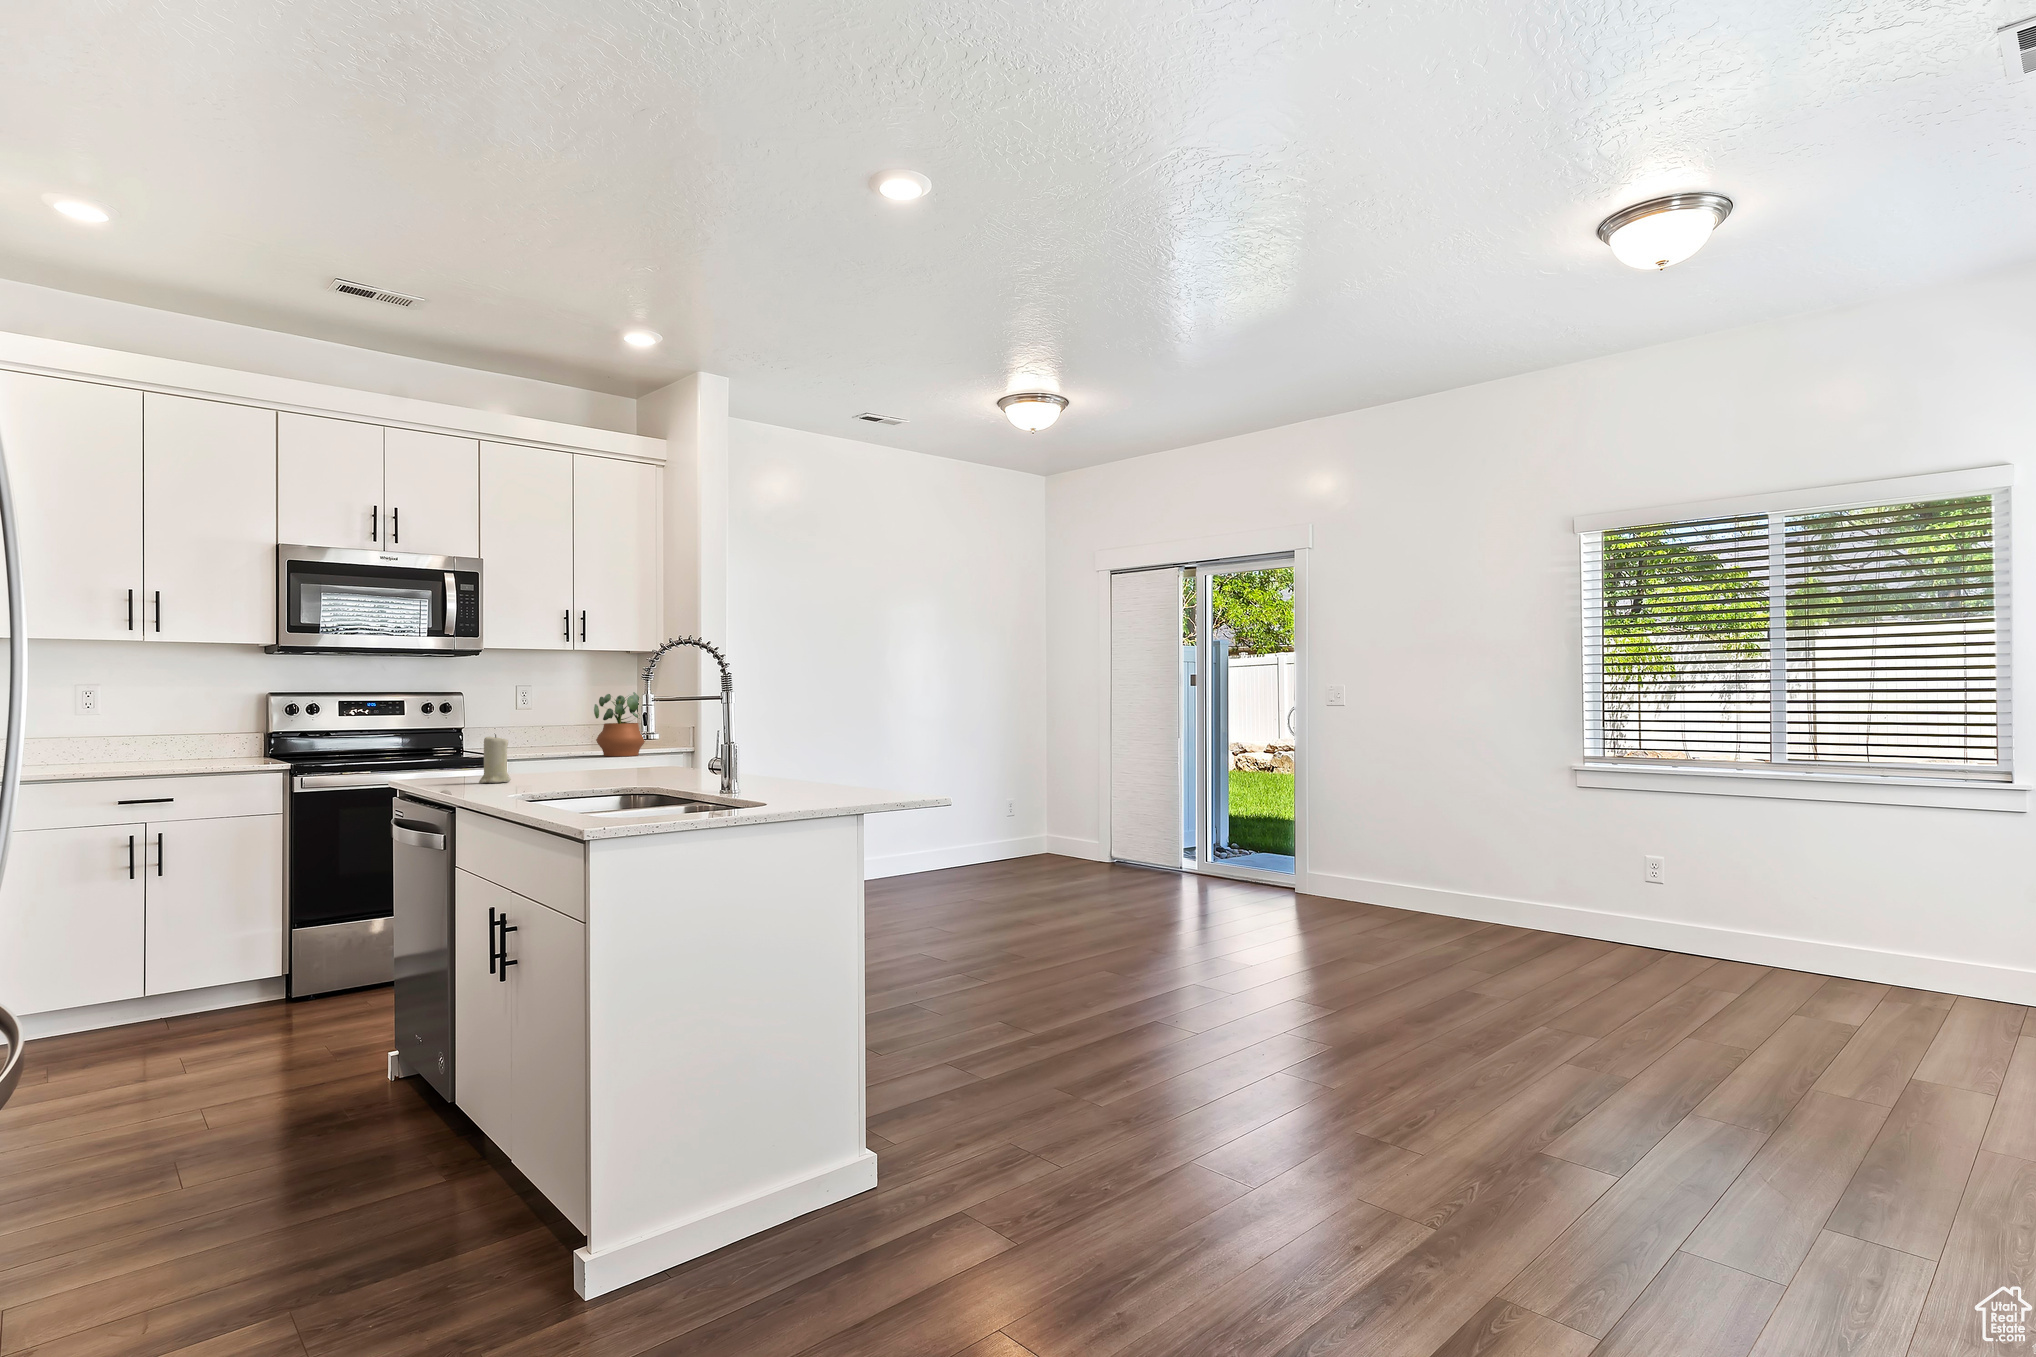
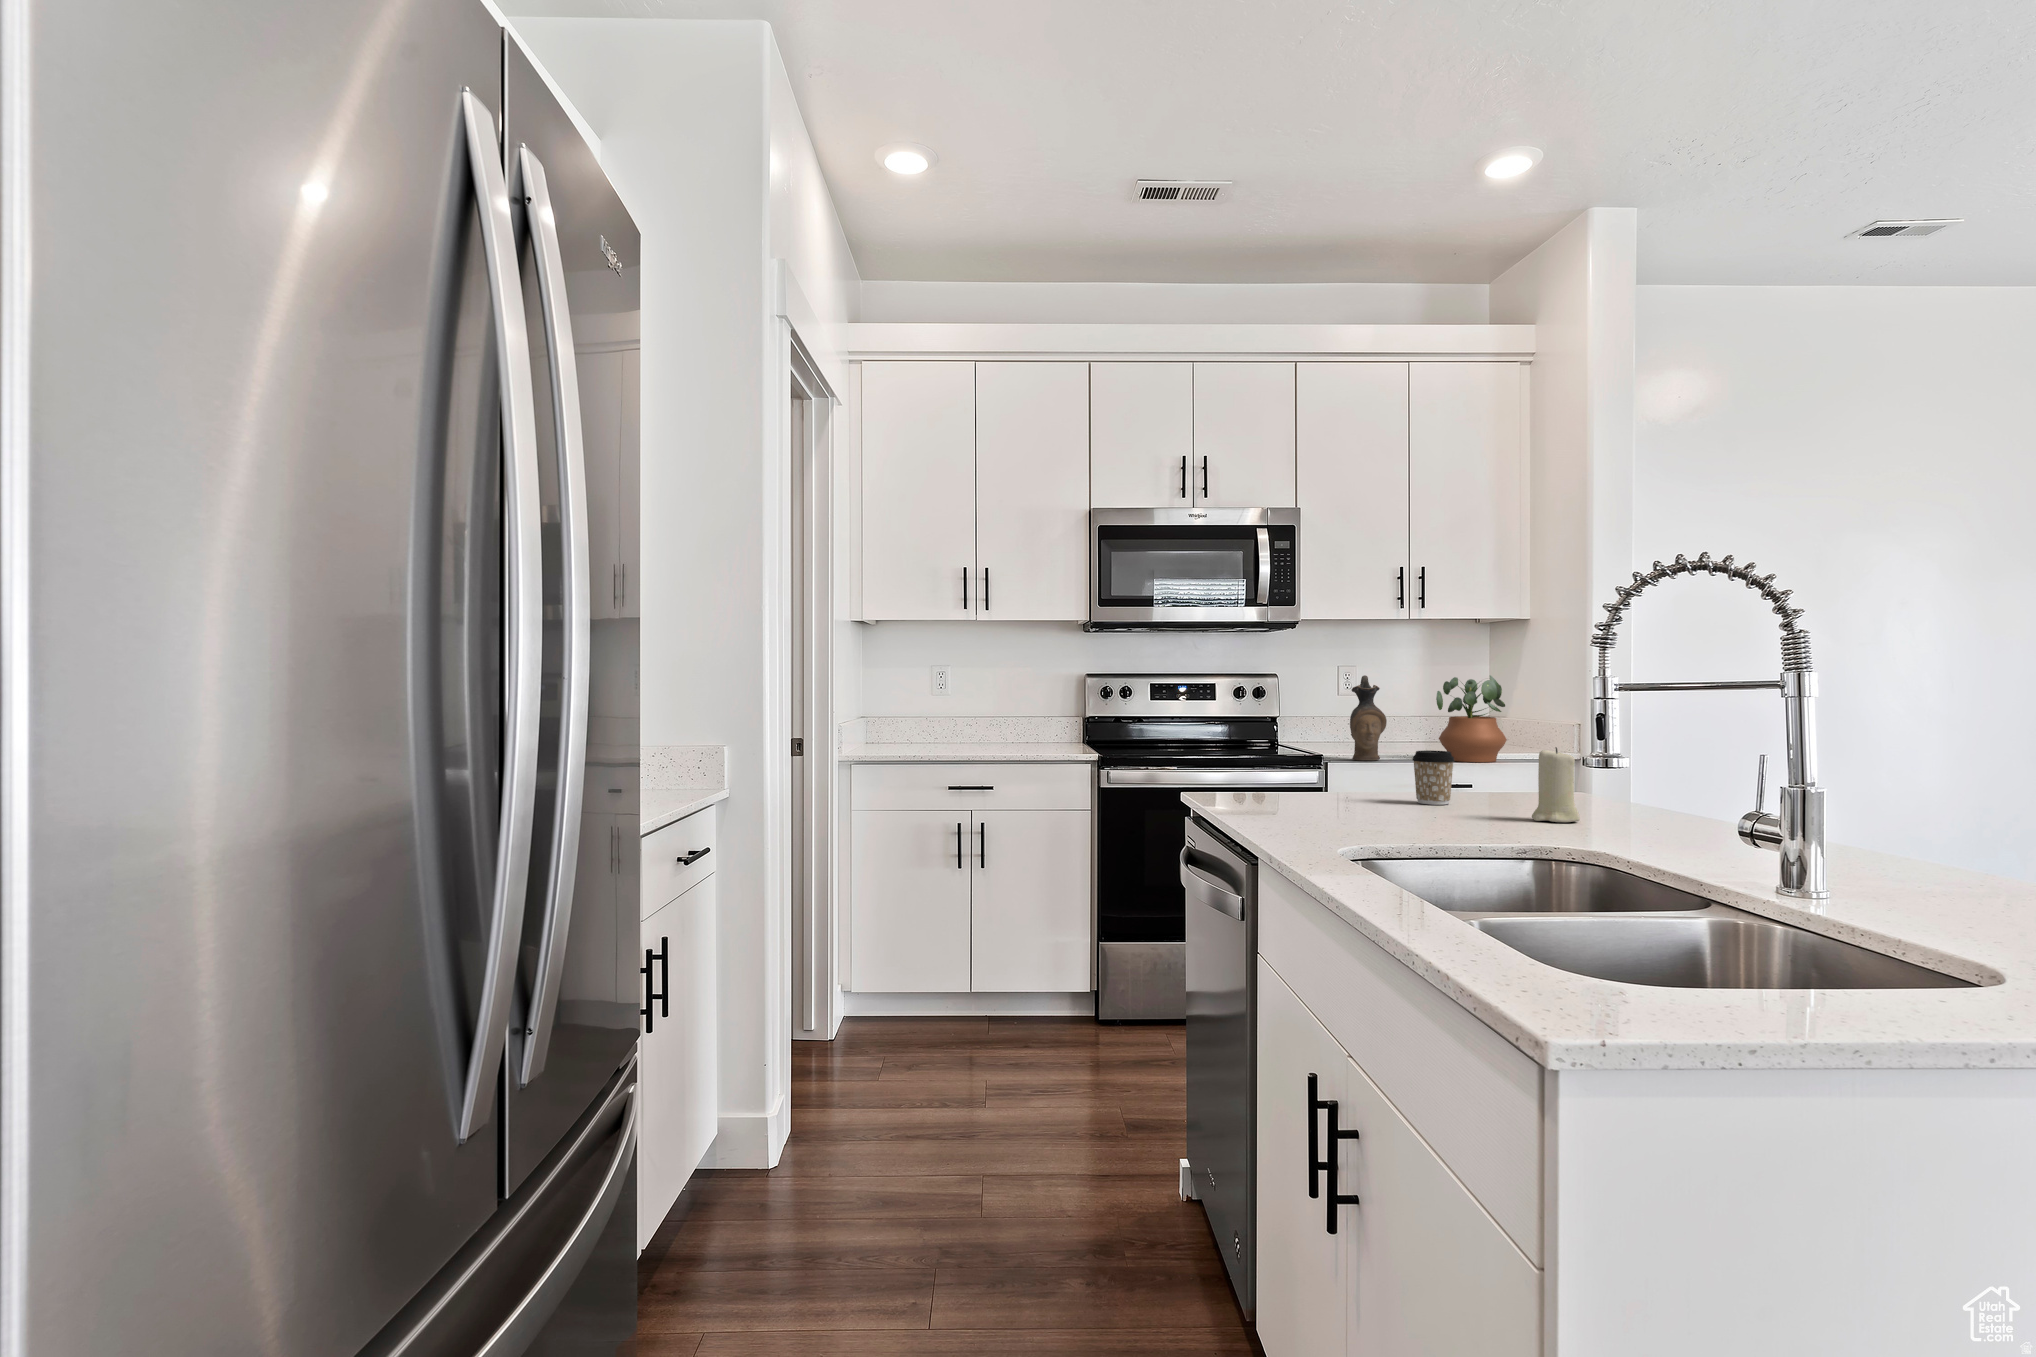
ceramic pitcher: none [526,693,555,759] -> present [1350,675,1387,760]
candle: present [479,734,511,783] -> present [1532,747,1580,822]
coffee cup: none [570,739,600,775] -> present [1412,750,1454,805]

